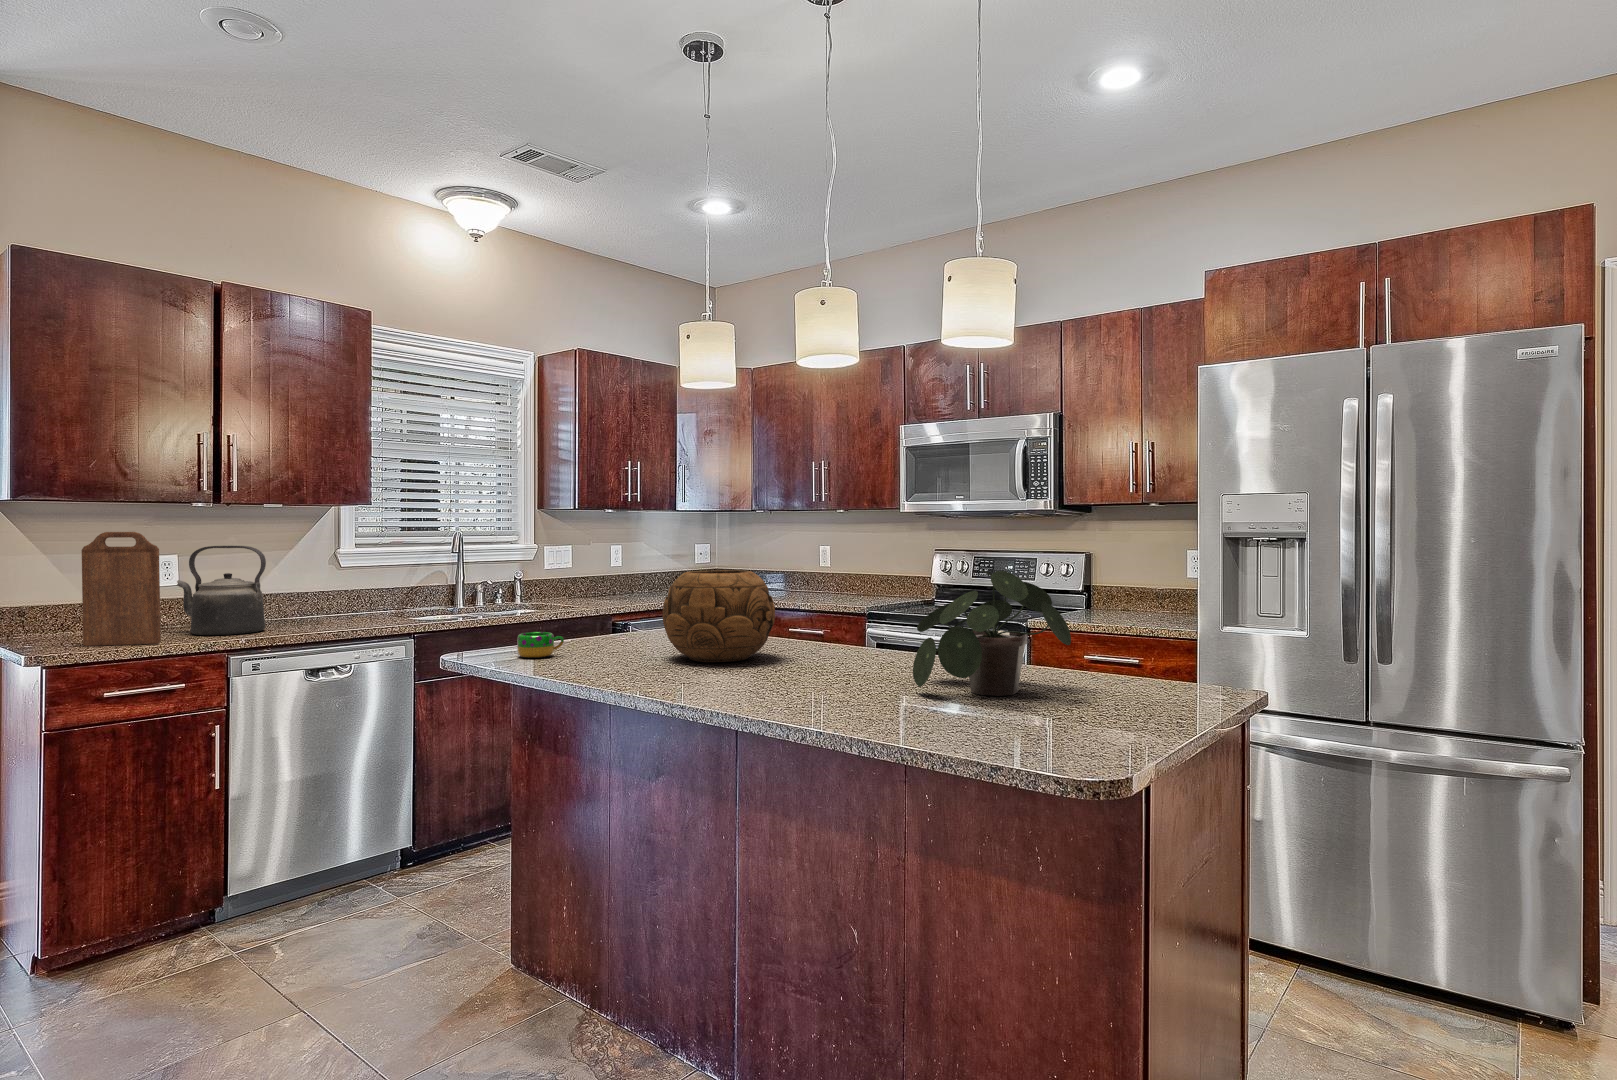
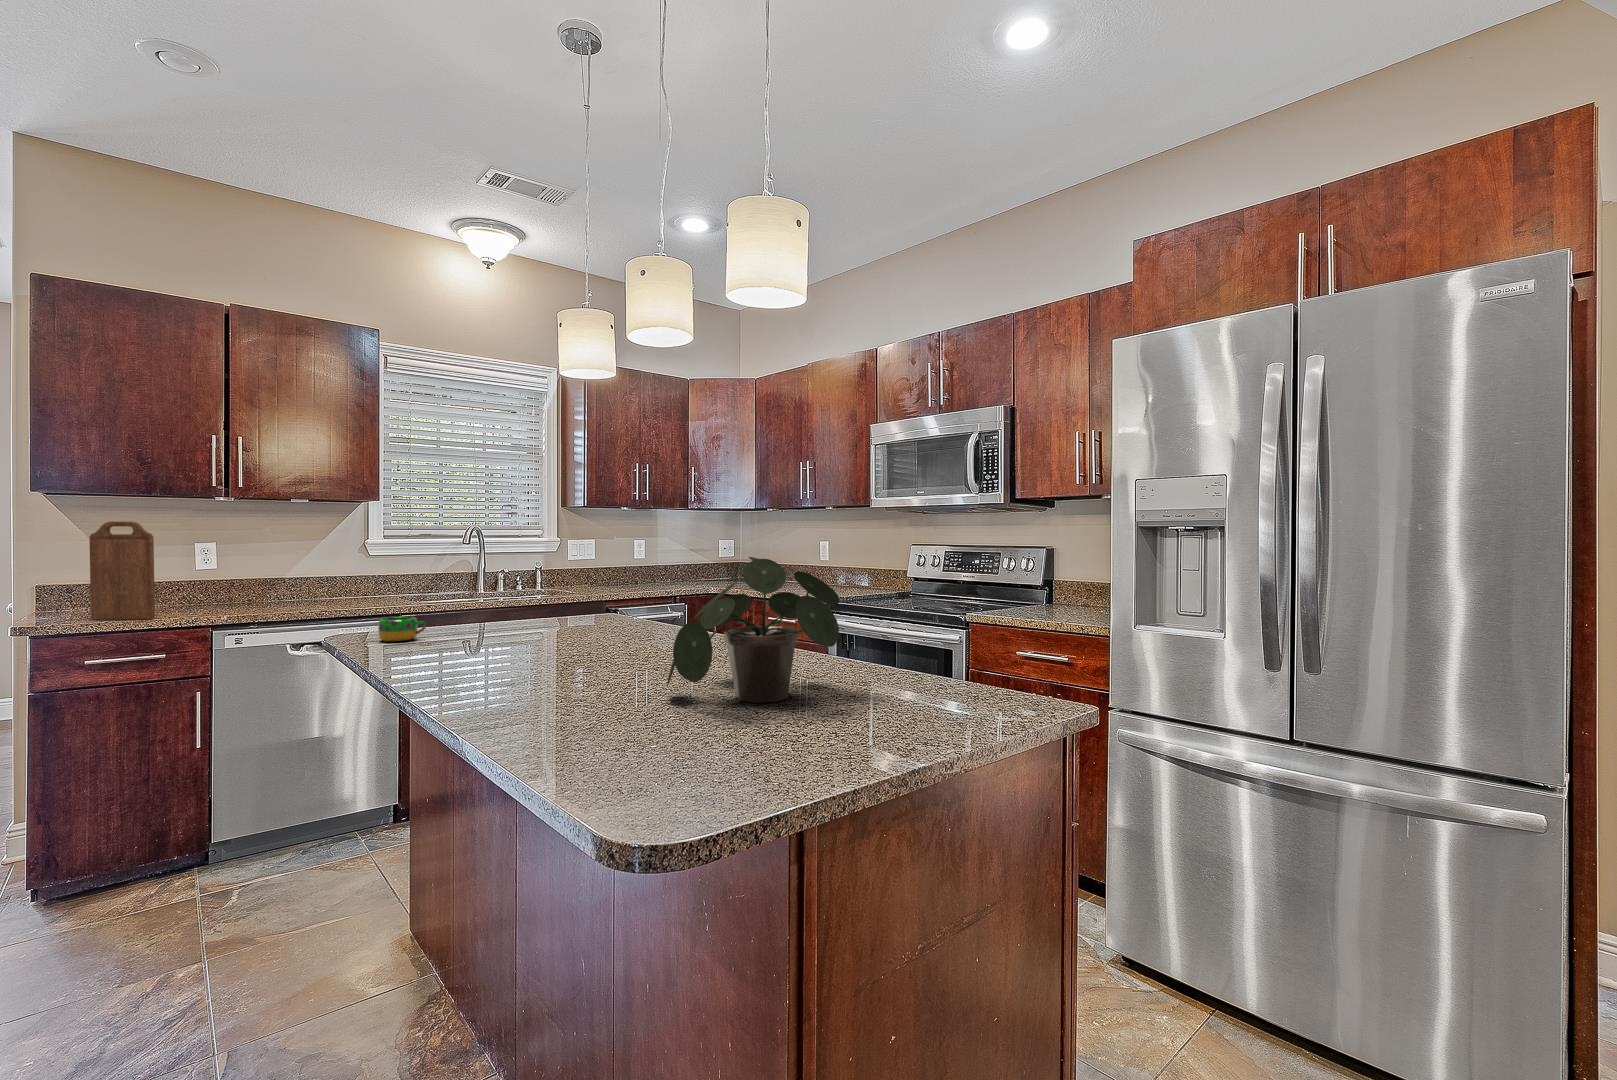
kettle: present [177,546,266,635] -> none [197,535,271,613]
decorative bowl: present [663,570,775,662] -> none [503,558,622,651]

